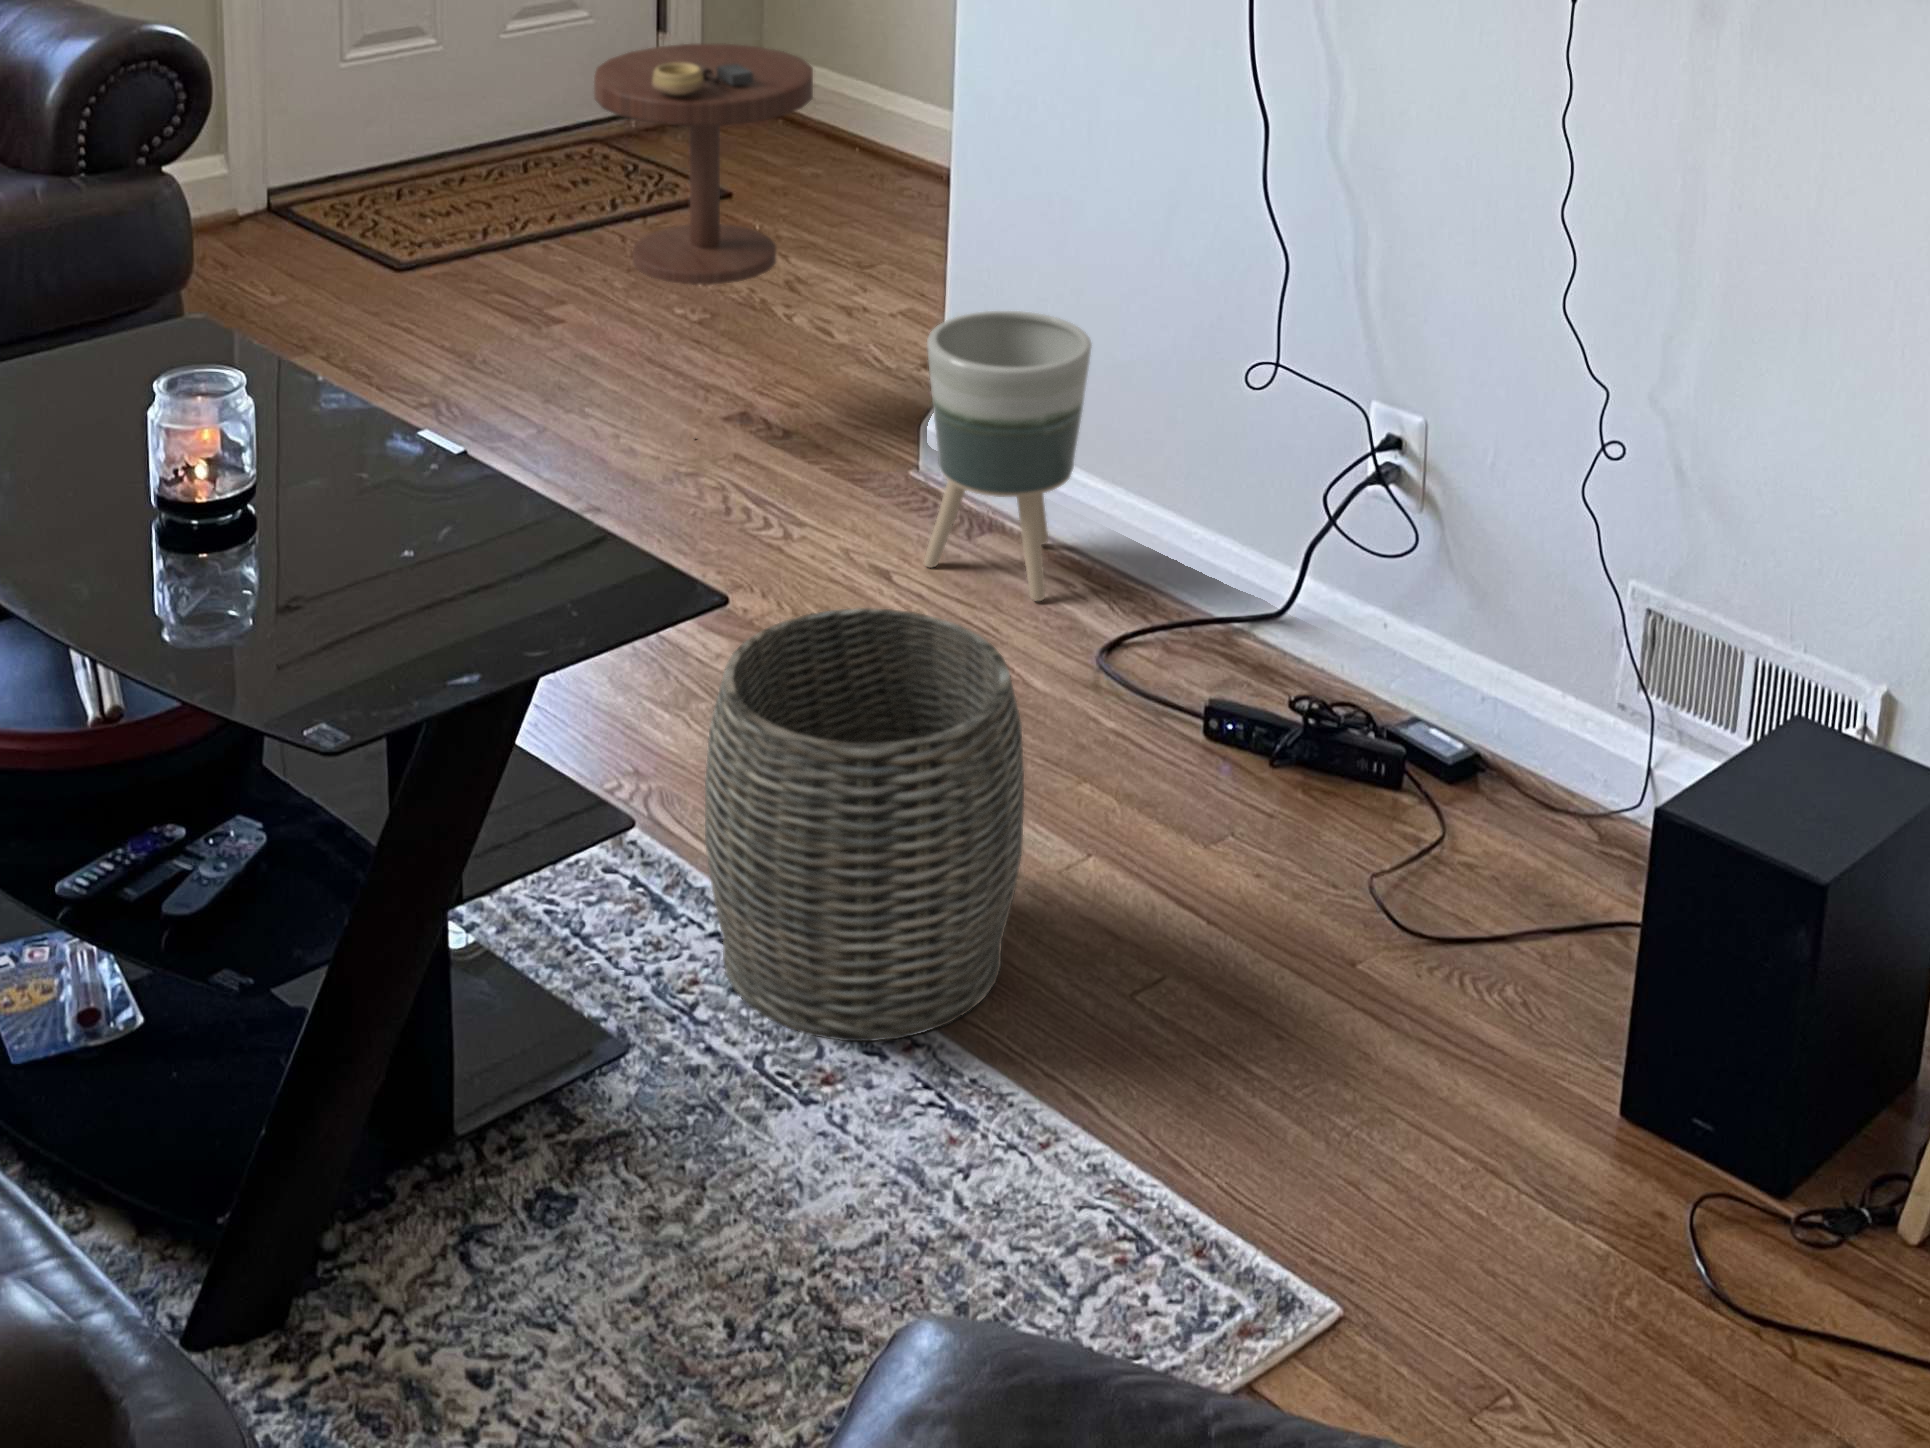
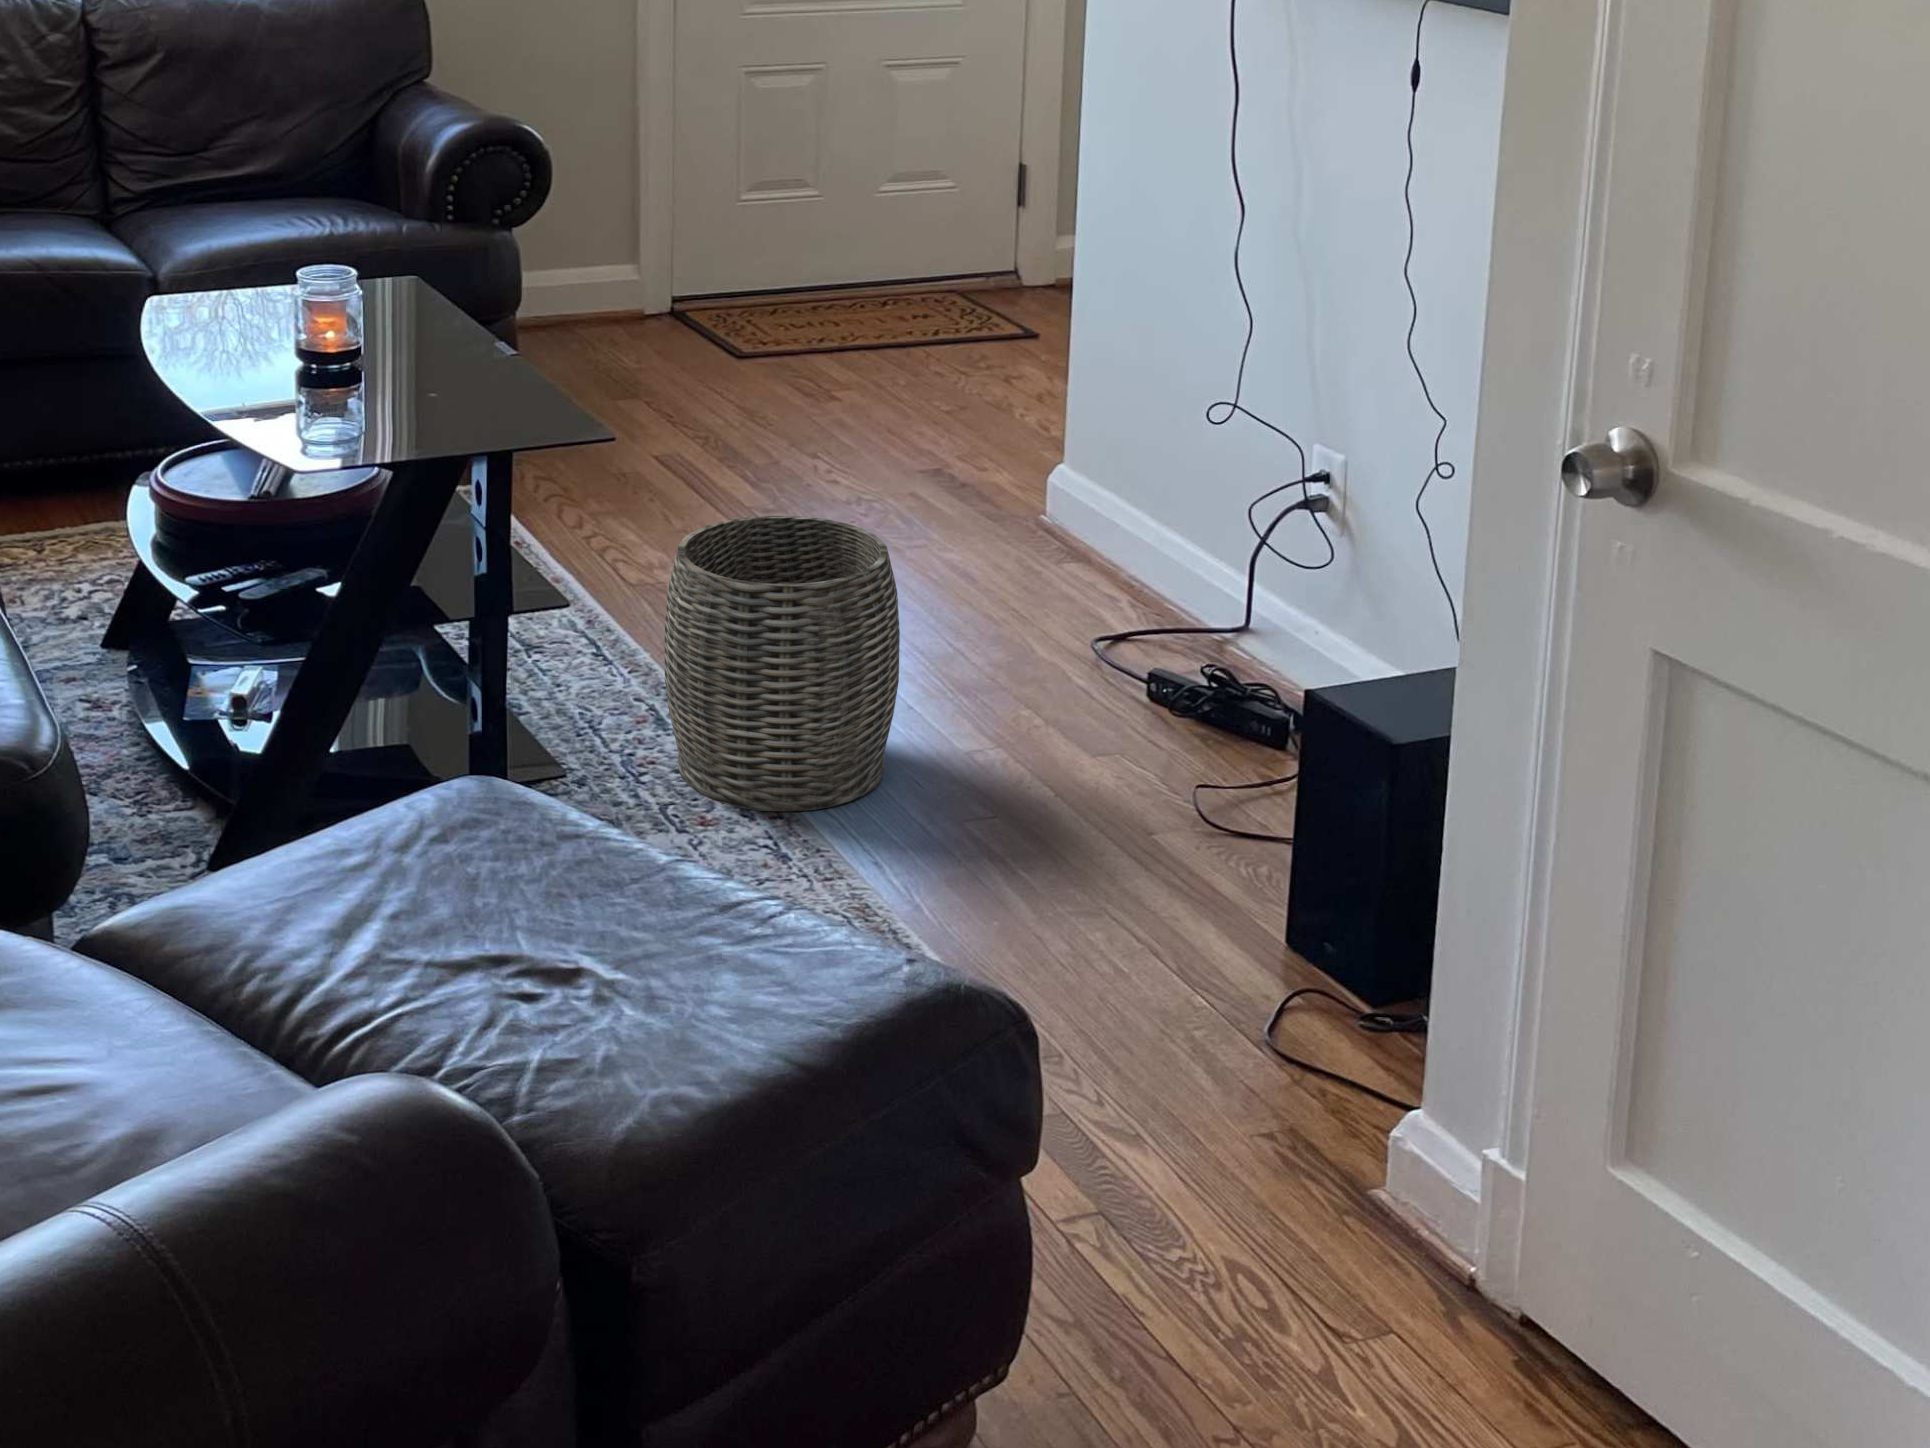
side table: present [594,43,813,285] -> none [816,164,991,478]
planter: present [924,311,1092,601] -> none [1006,373,1141,603]

